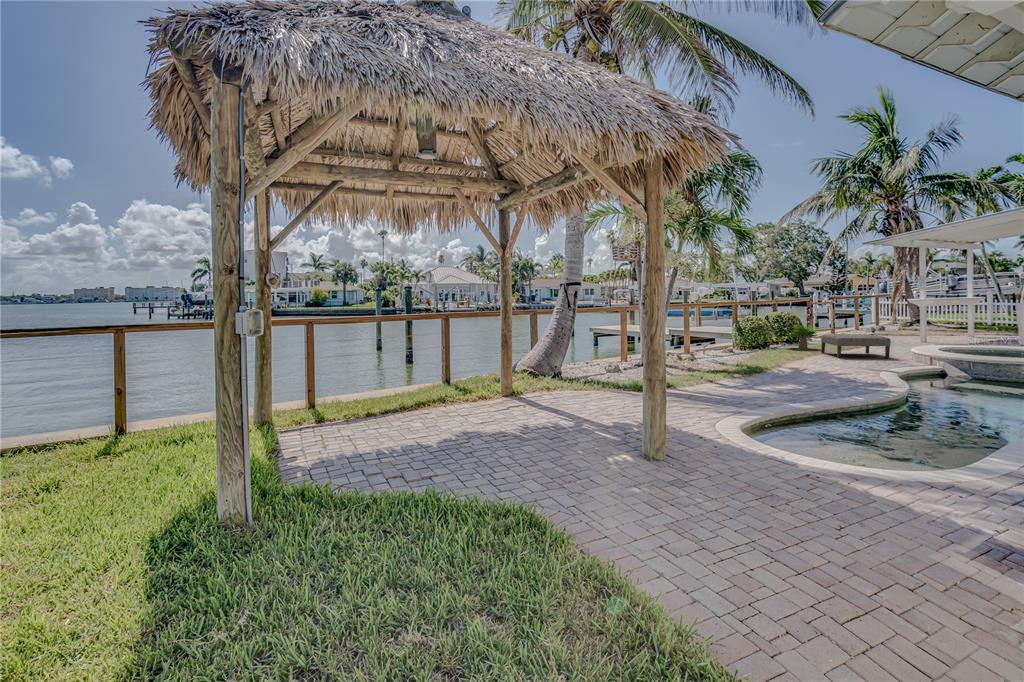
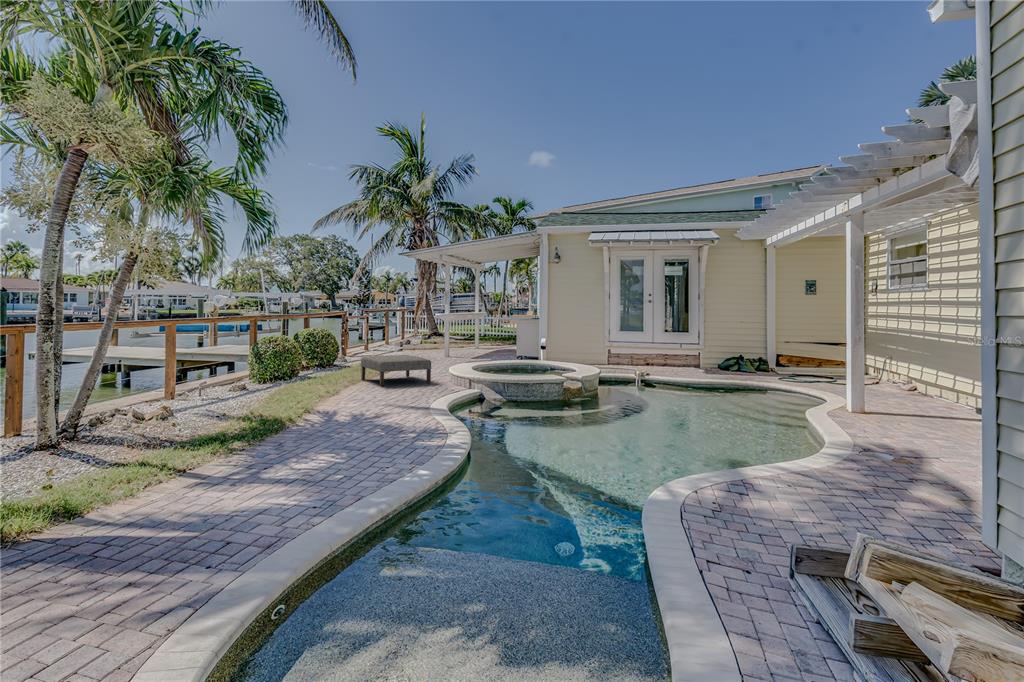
potted plant: present [789,325,817,349] -> none [320,342,360,375]

